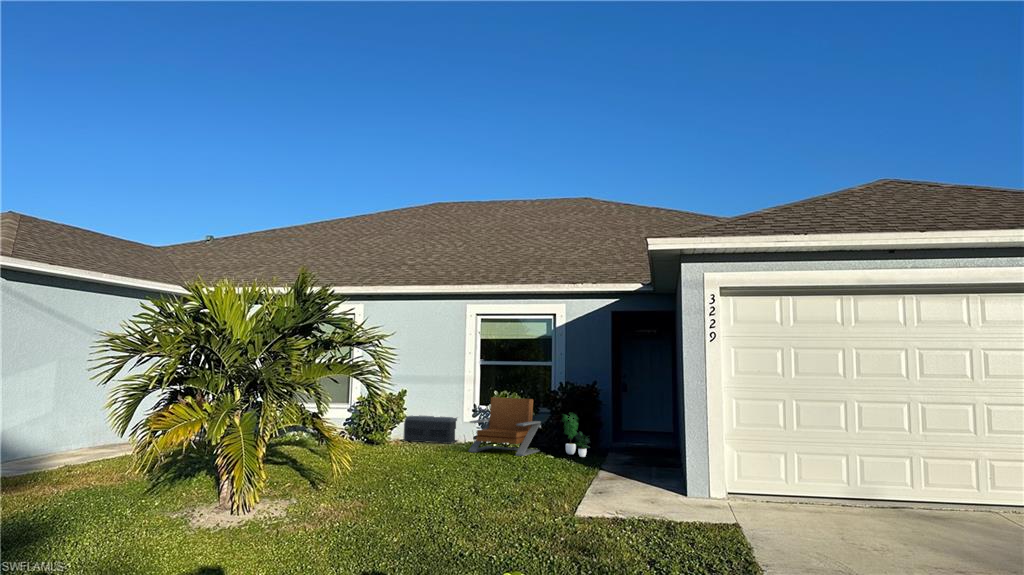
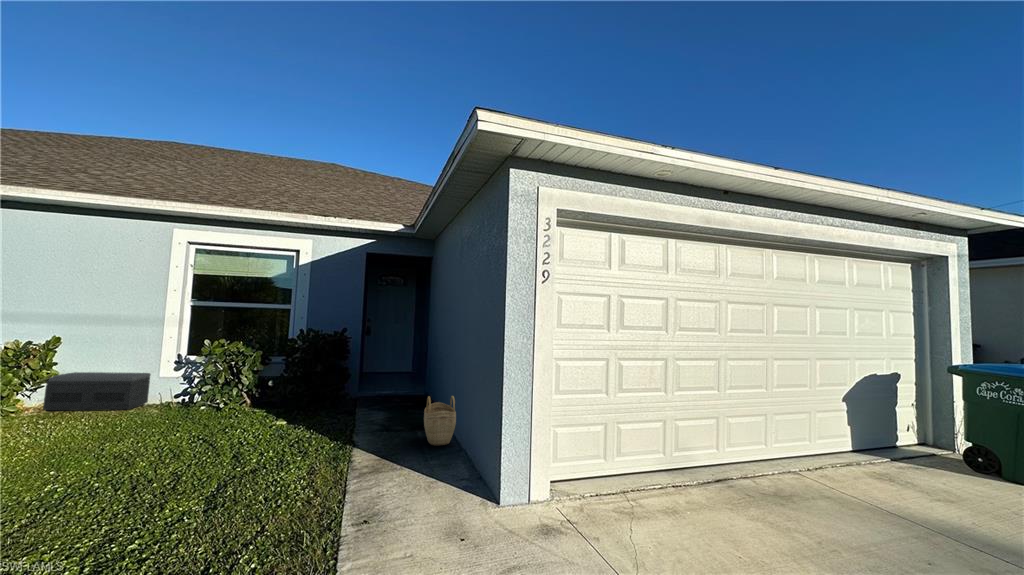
lounge chair: present [469,397,541,456] -> none [148,349,271,429]
potted plant: present [563,414,589,457] -> none [299,363,338,418]
woven basket: none [653,435,680,474] -> present [424,396,456,445]

